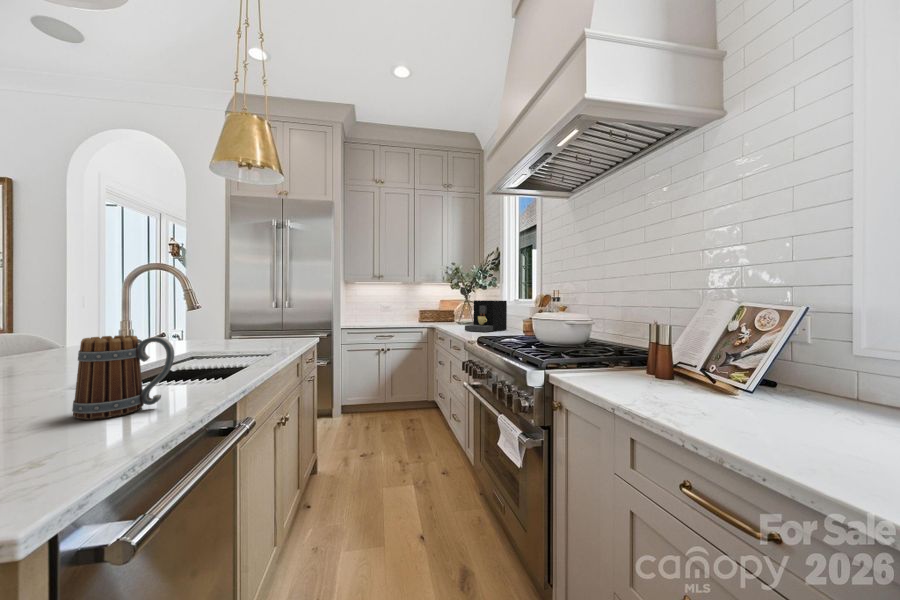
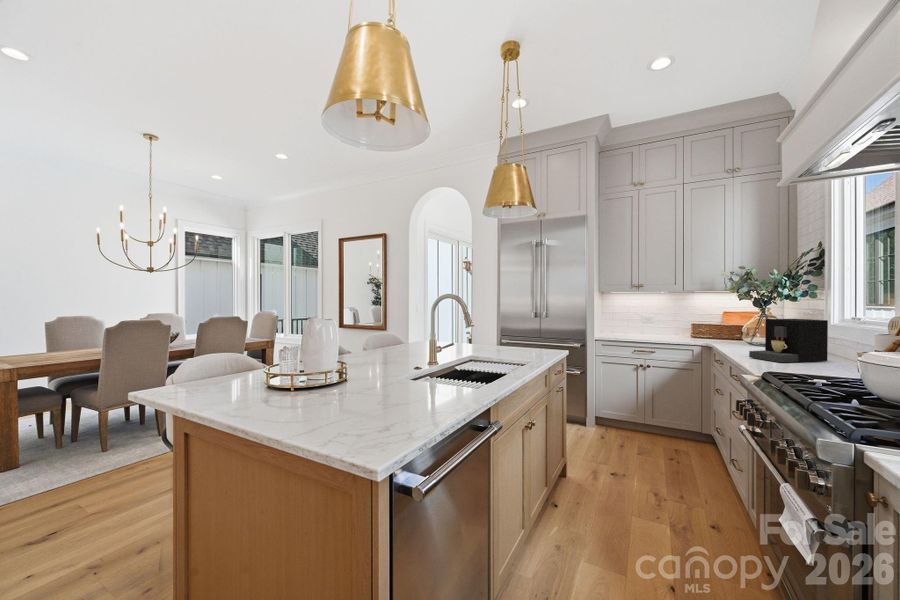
mug: present [72,335,174,420] -> none [407,356,452,406]

